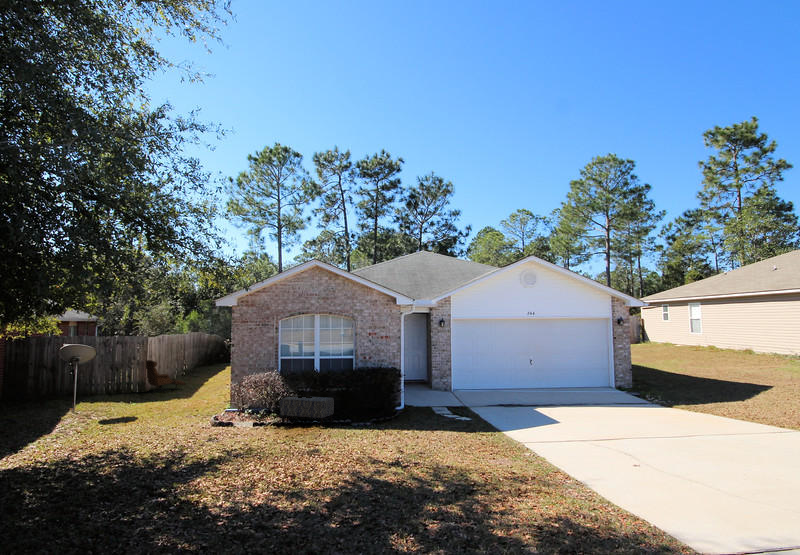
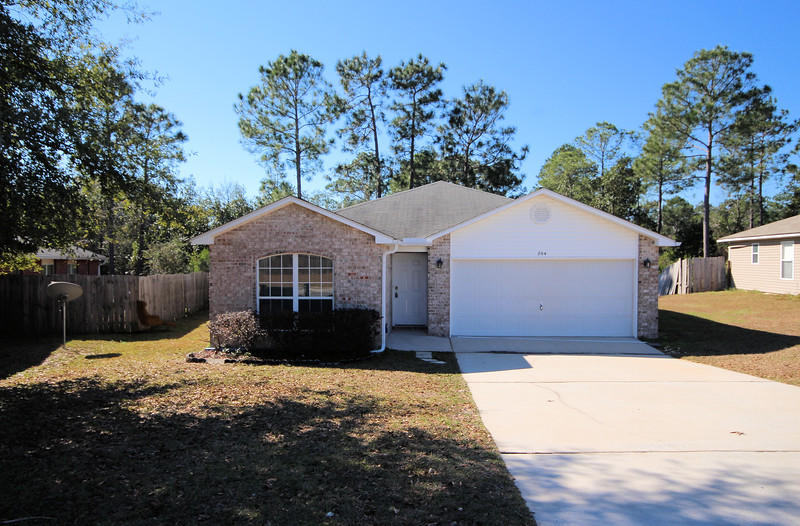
bench: present [280,397,334,425] -> none [252,335,305,363]

